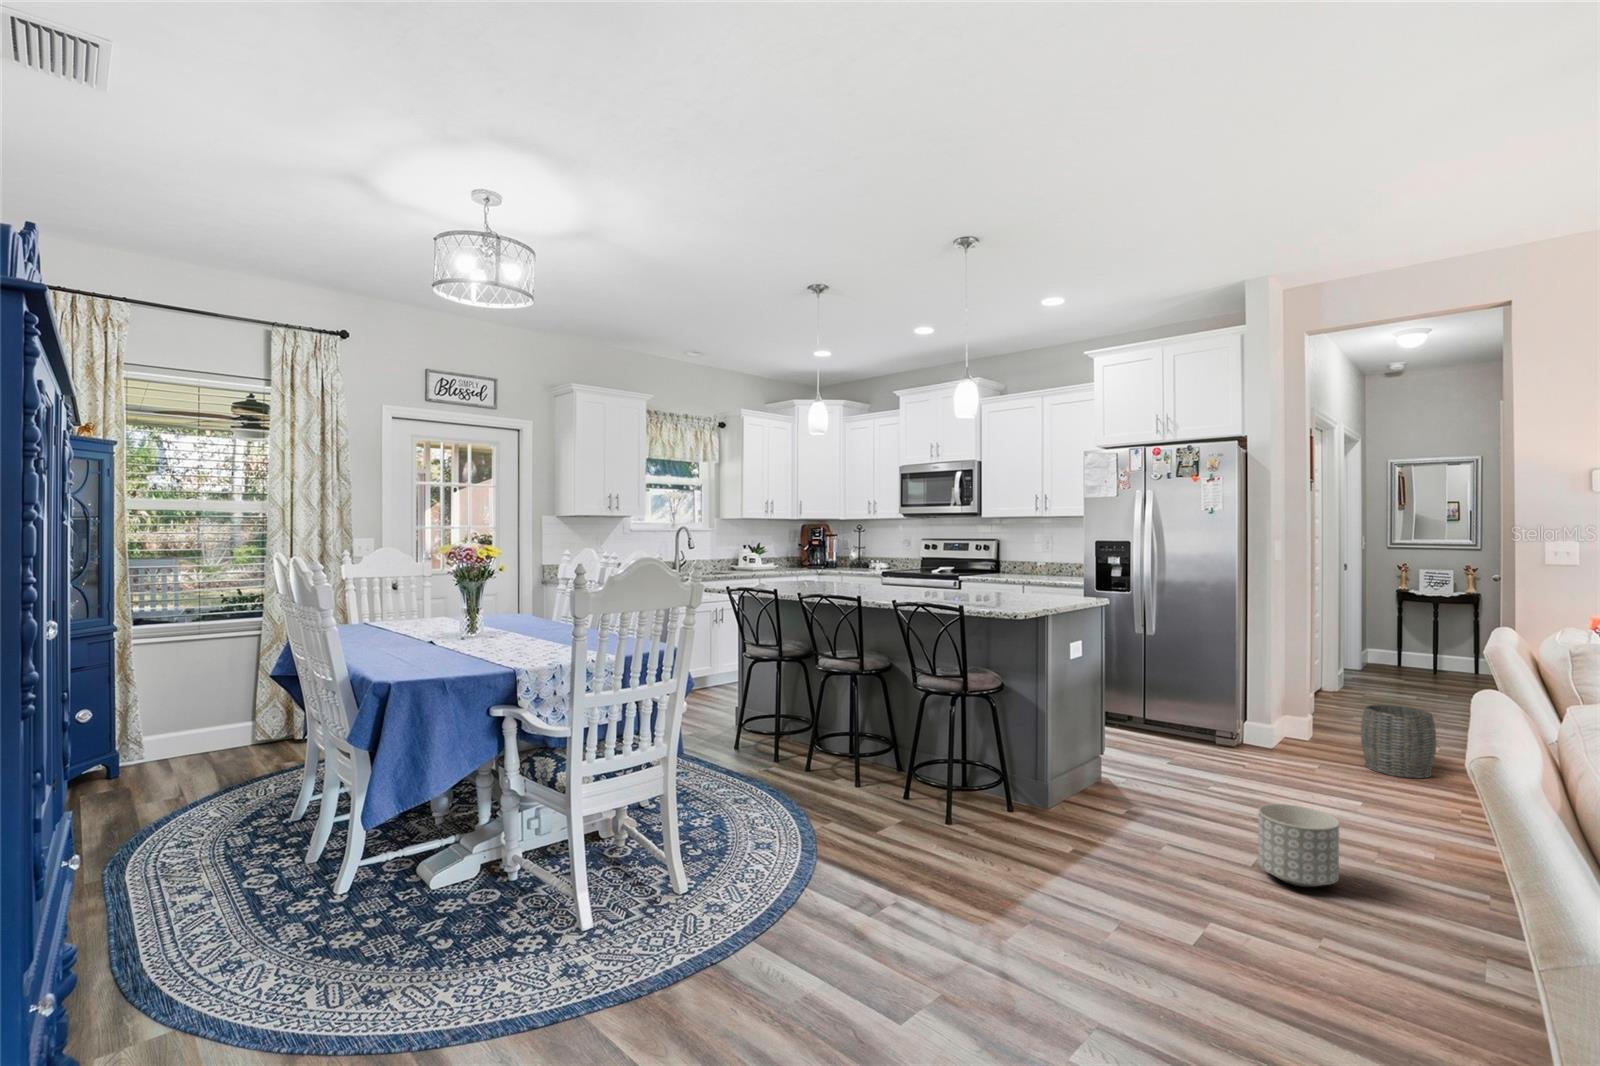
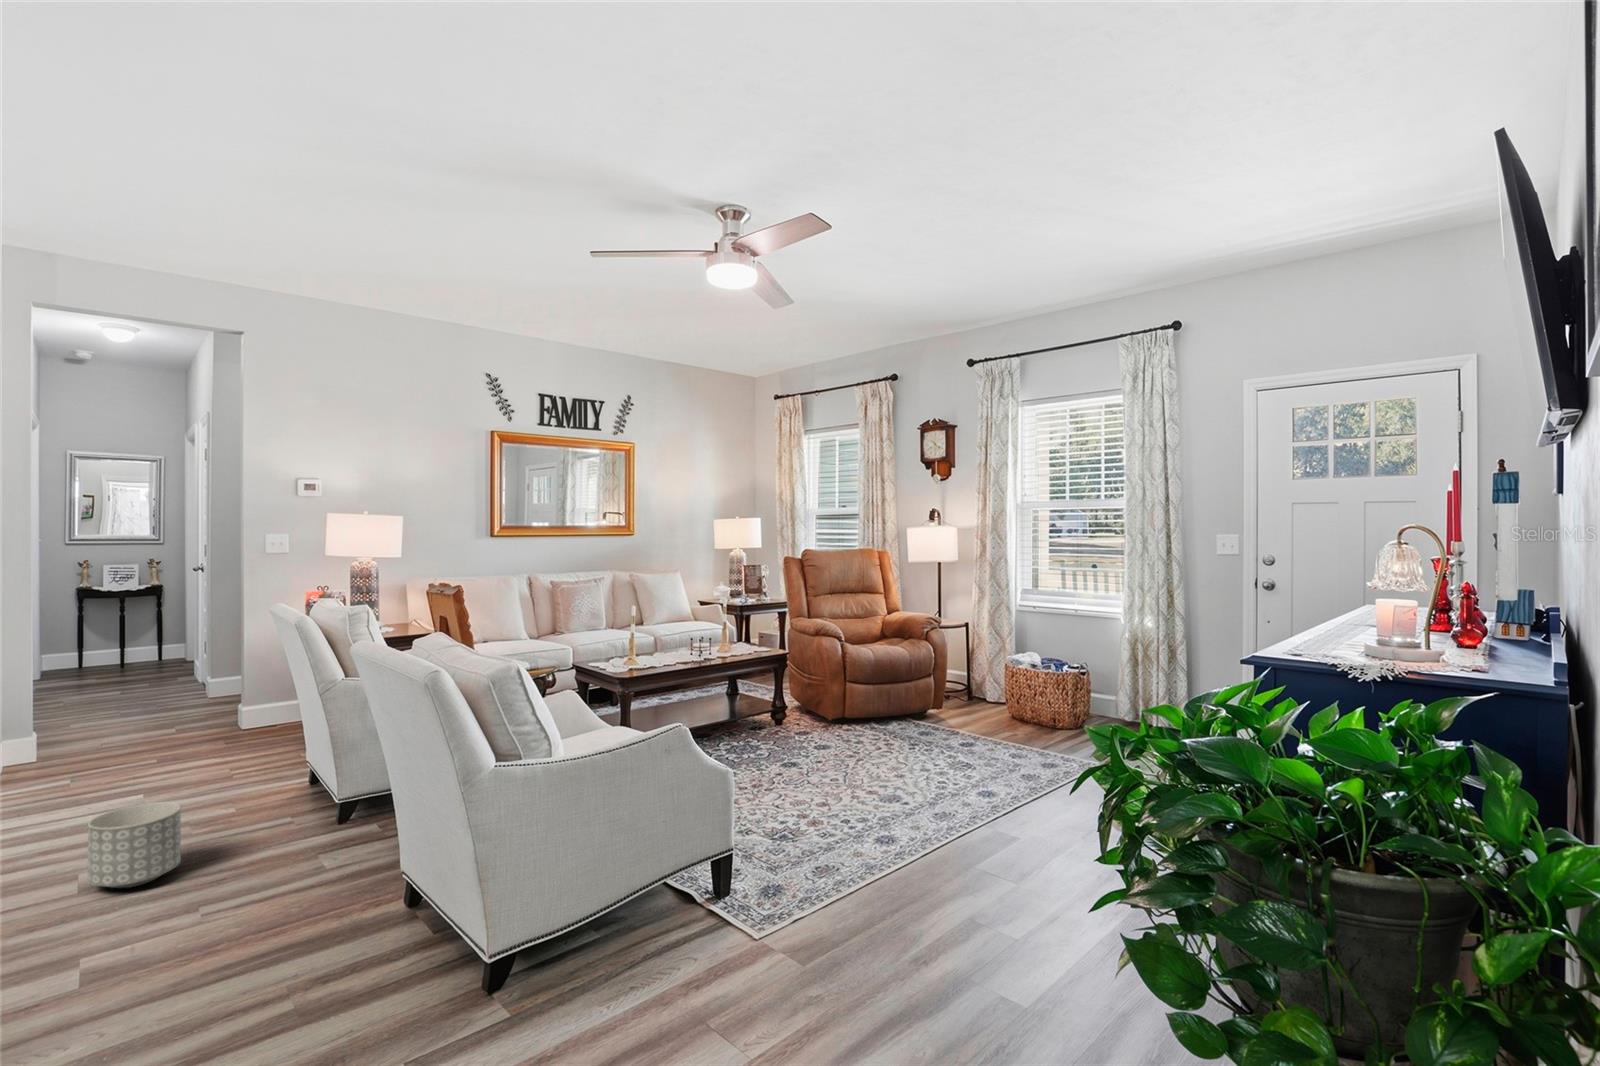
woven basket: present [1361,705,1436,778] -> none [114,694,189,765]

